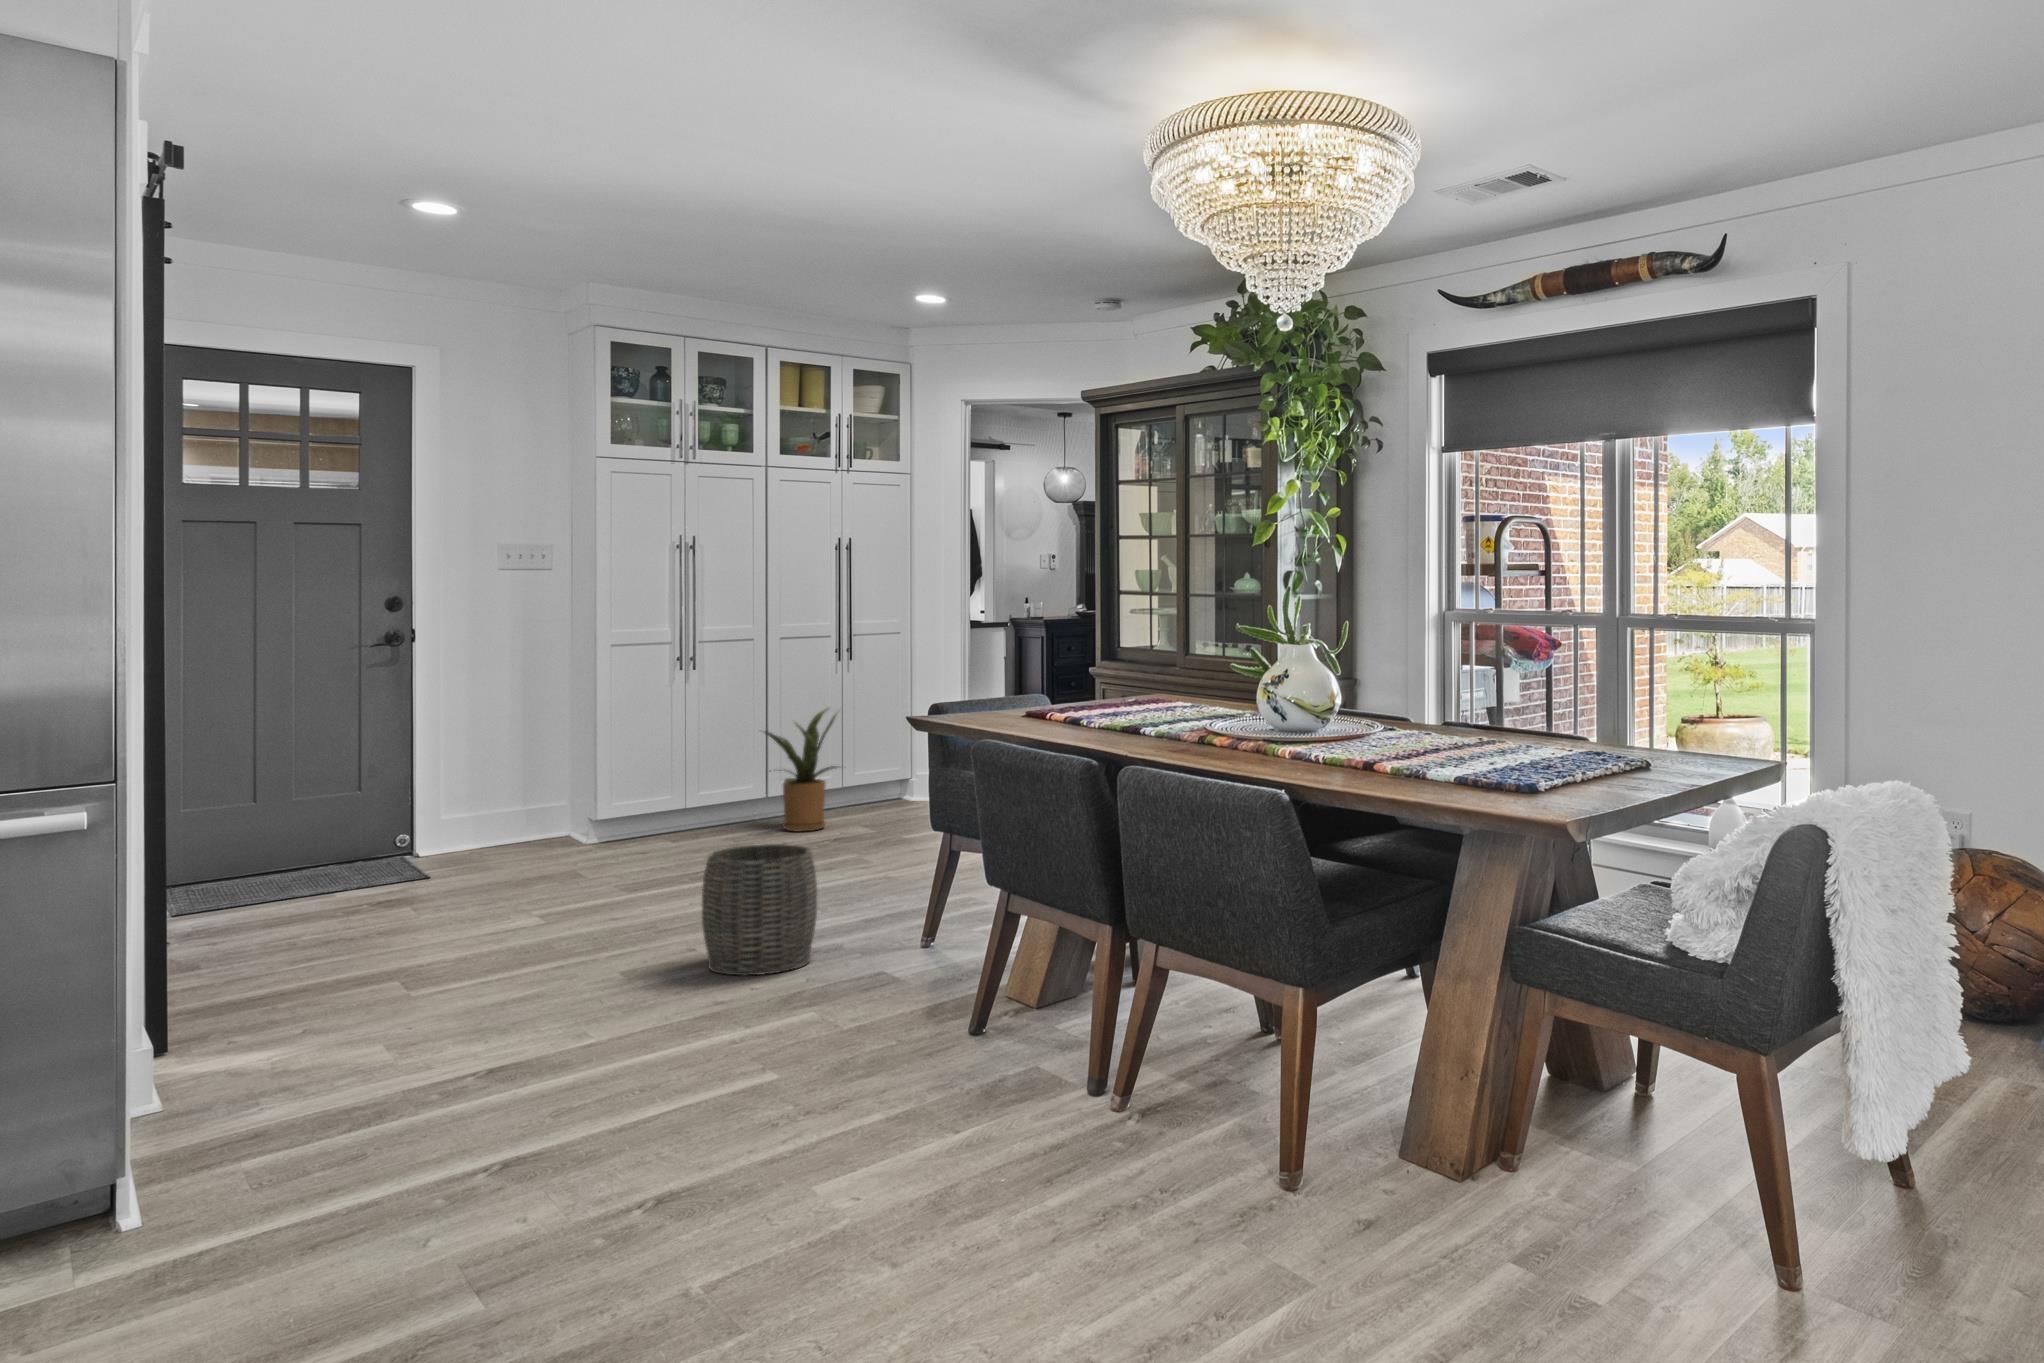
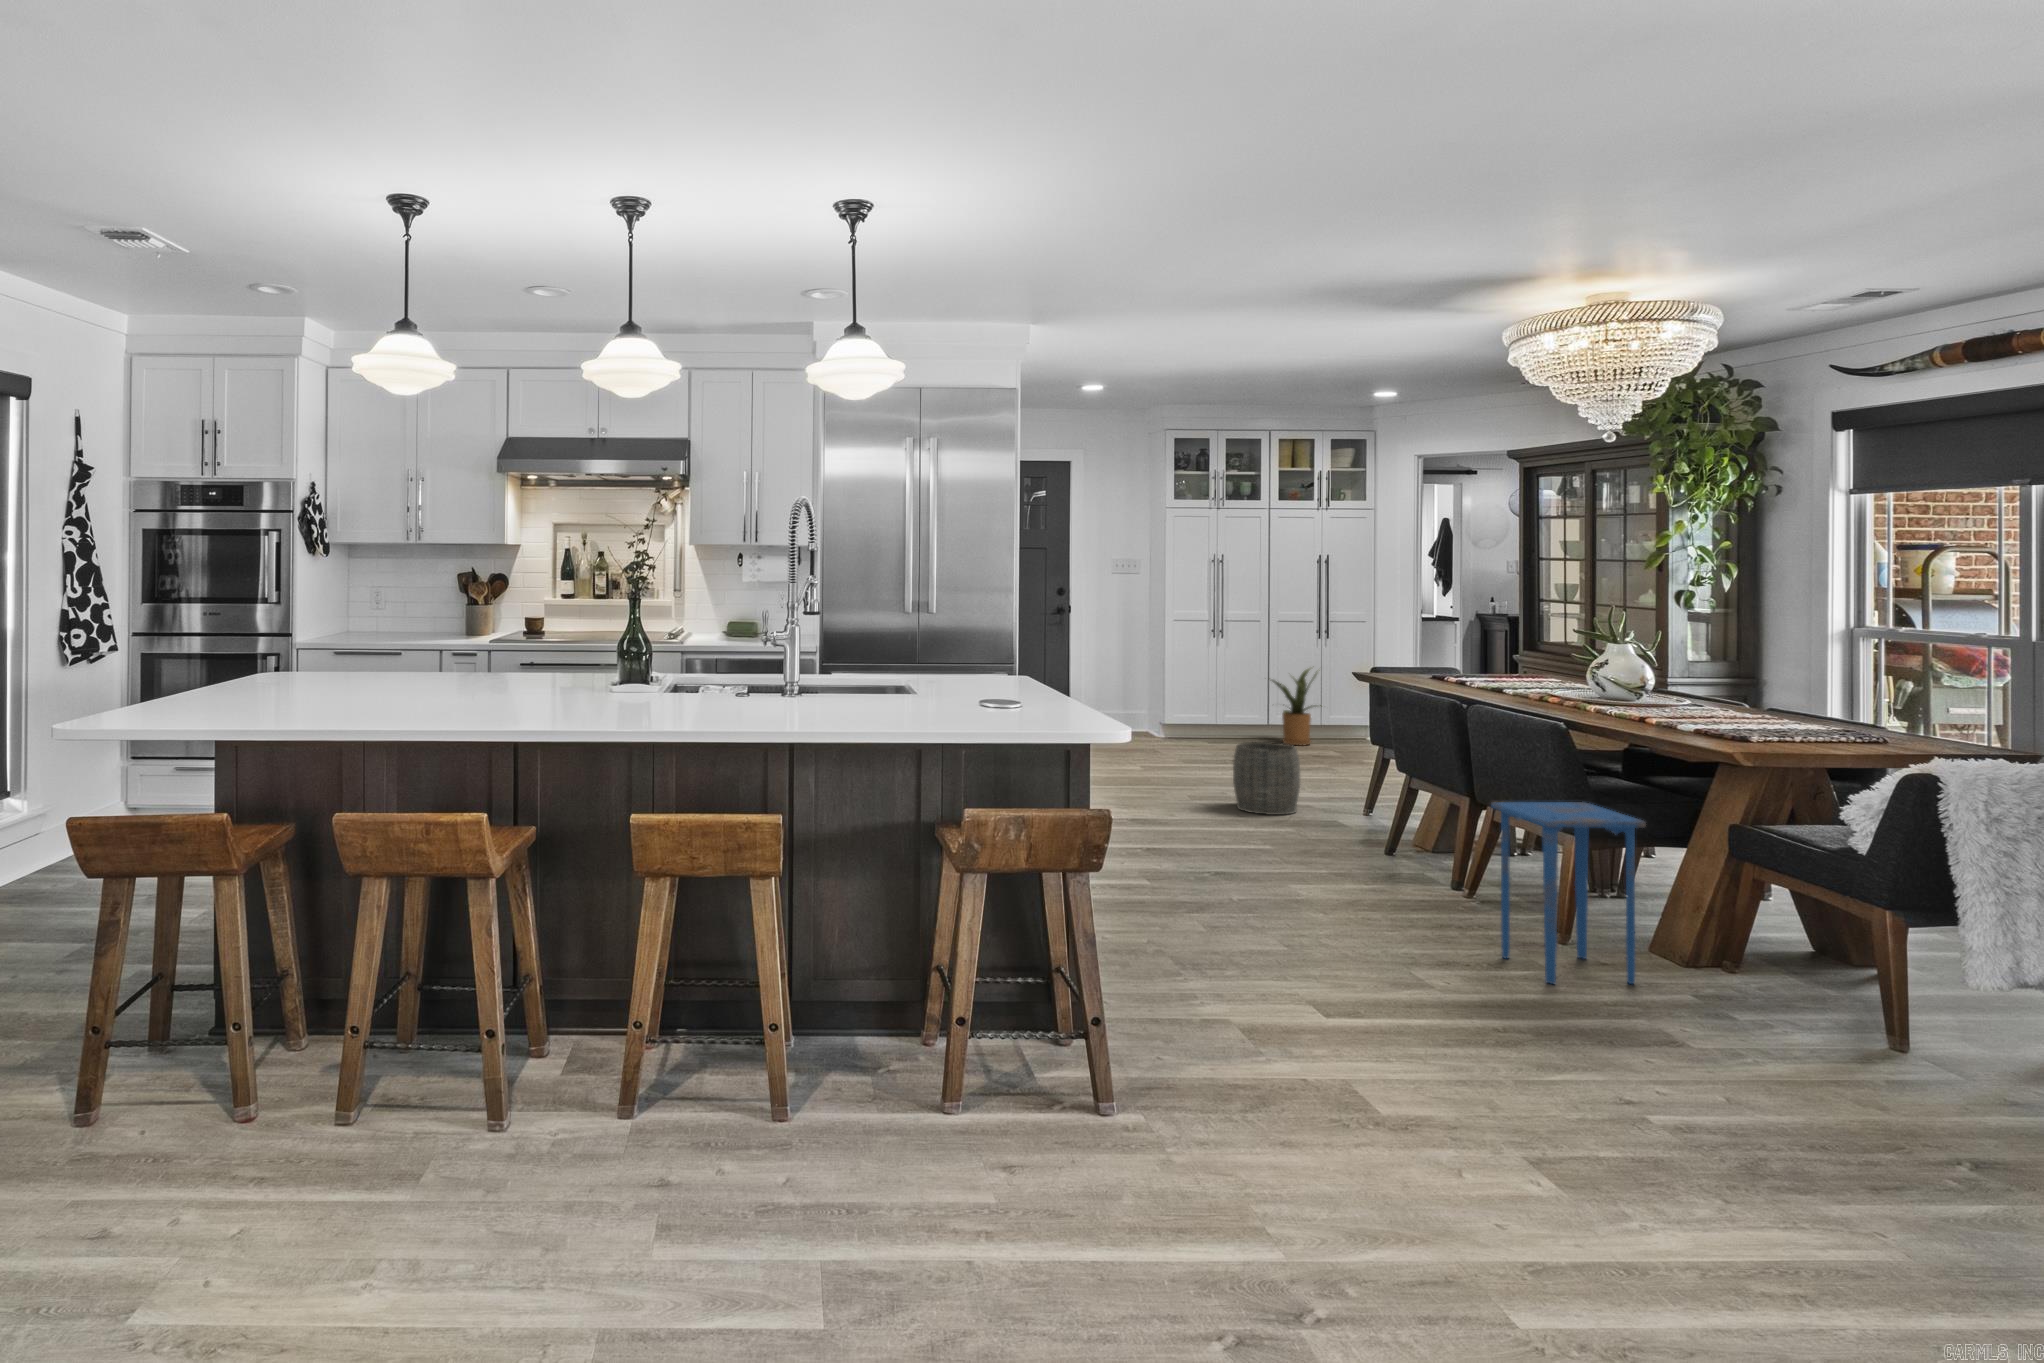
side table: none [1188,927,1443,1302] -> present [1491,802,1646,984]

